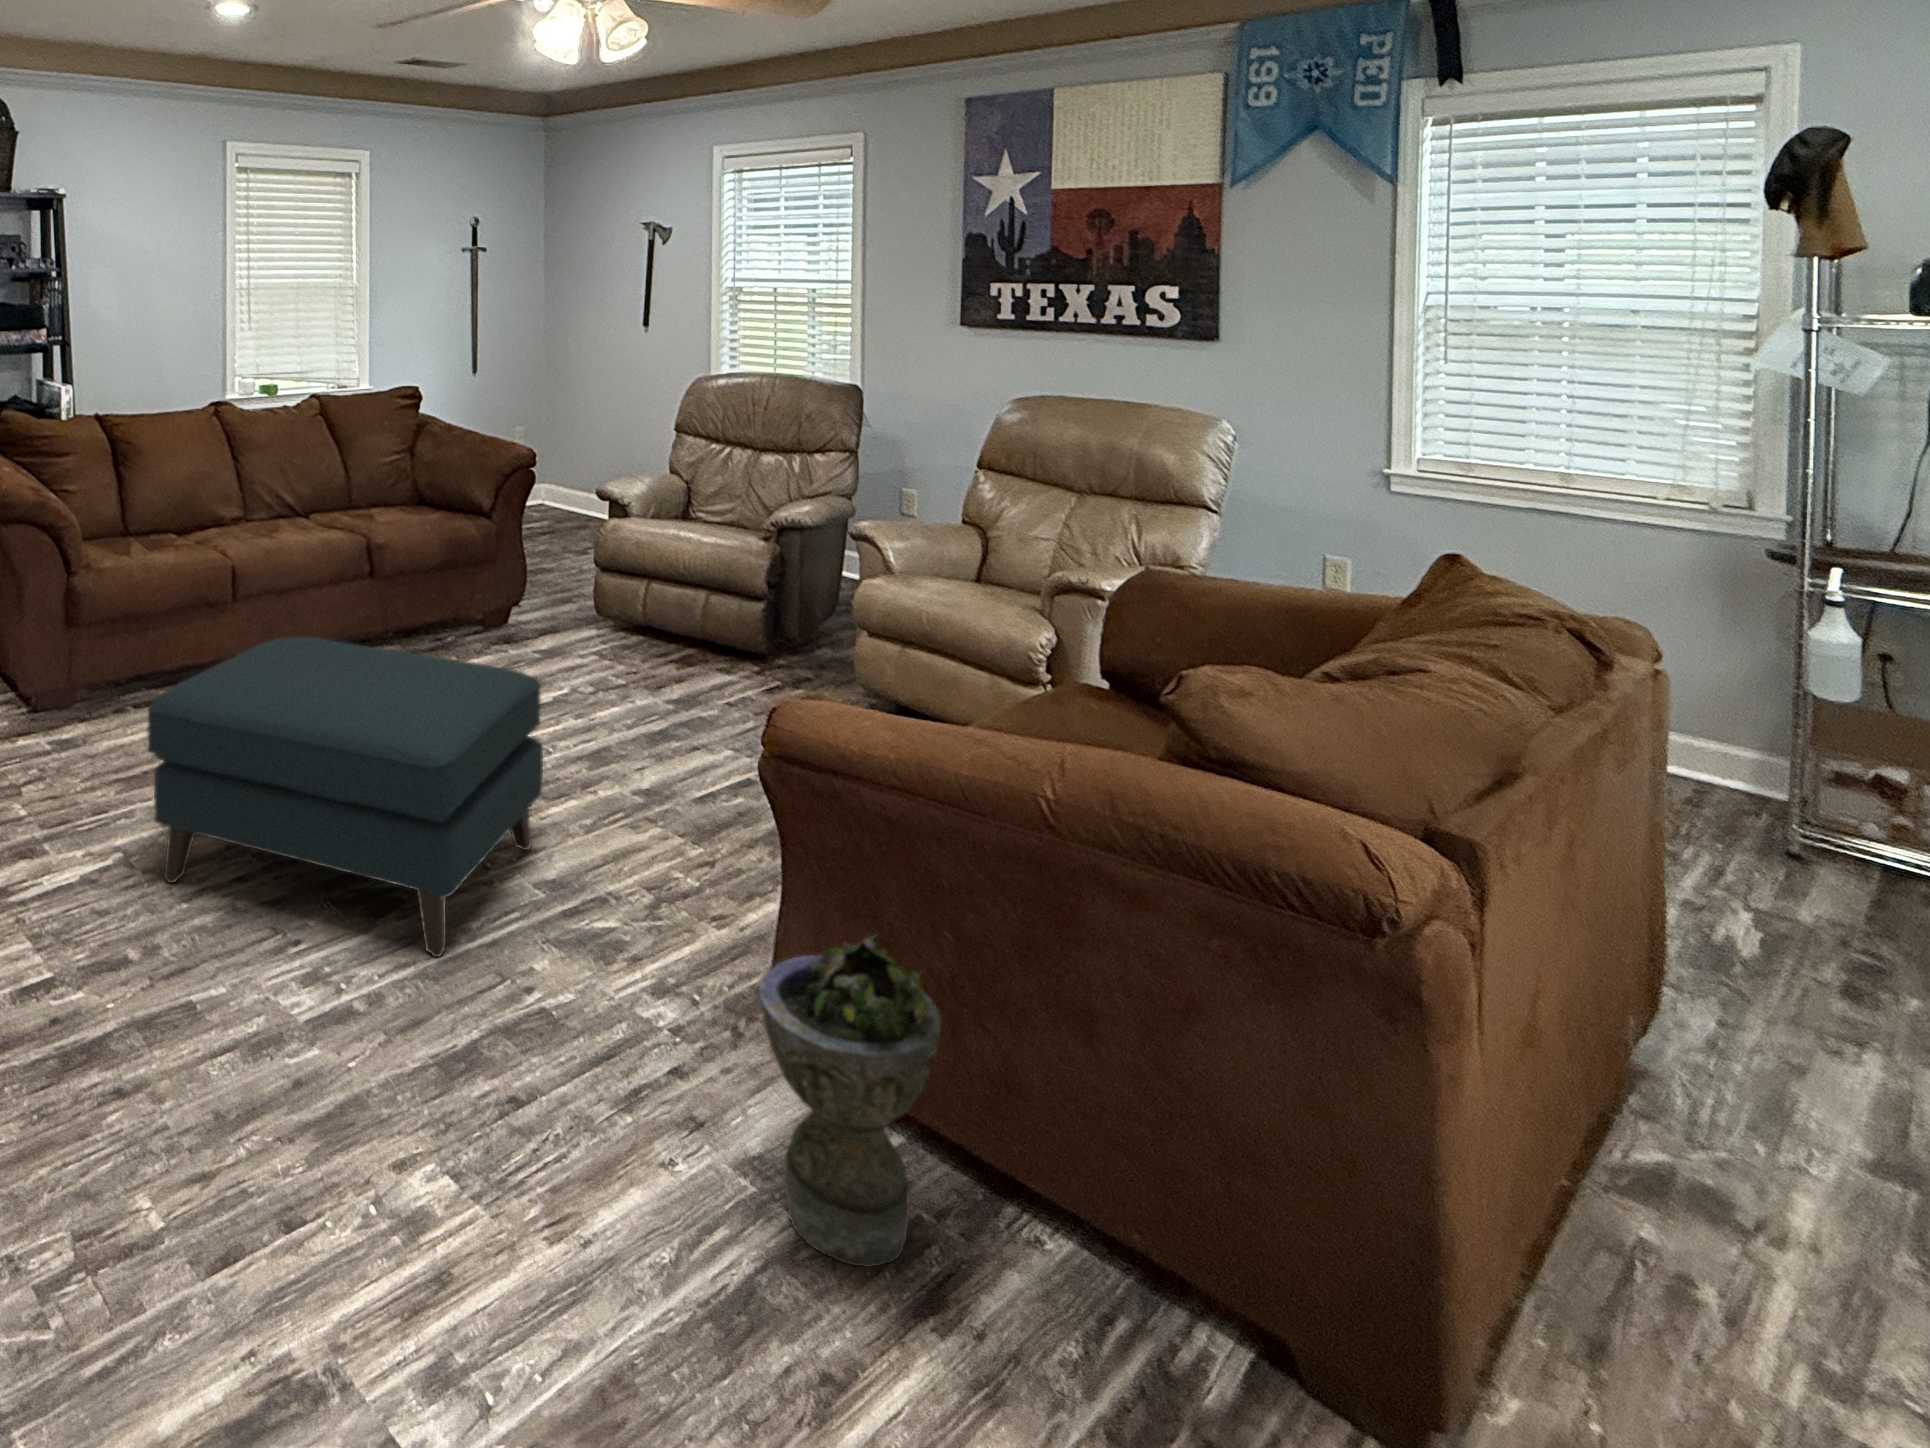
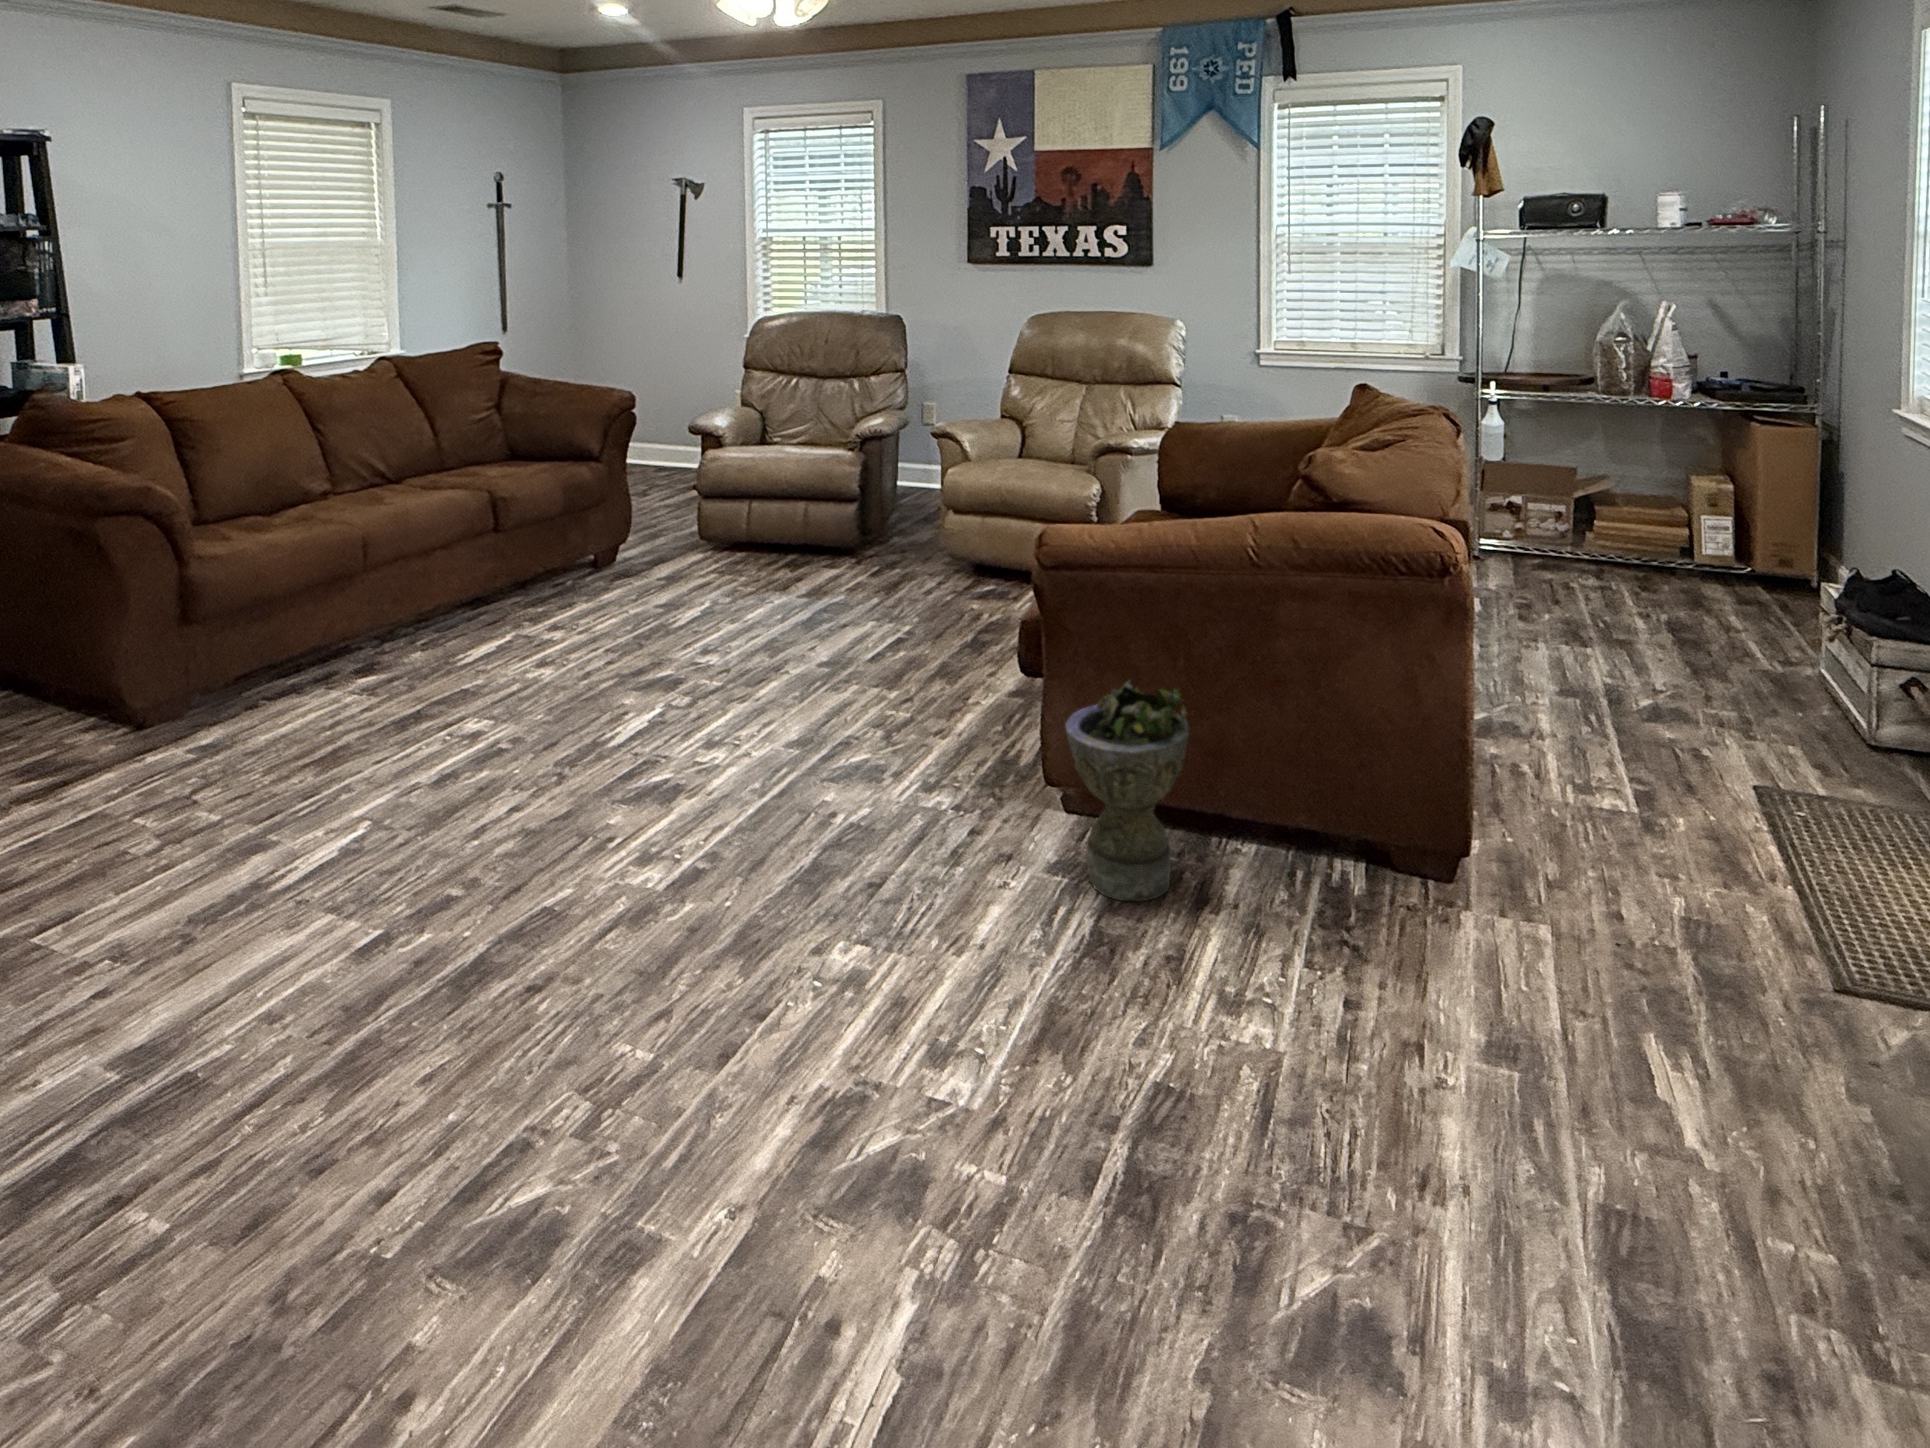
ottoman: present [147,637,543,957] -> none [412,571,770,831]

